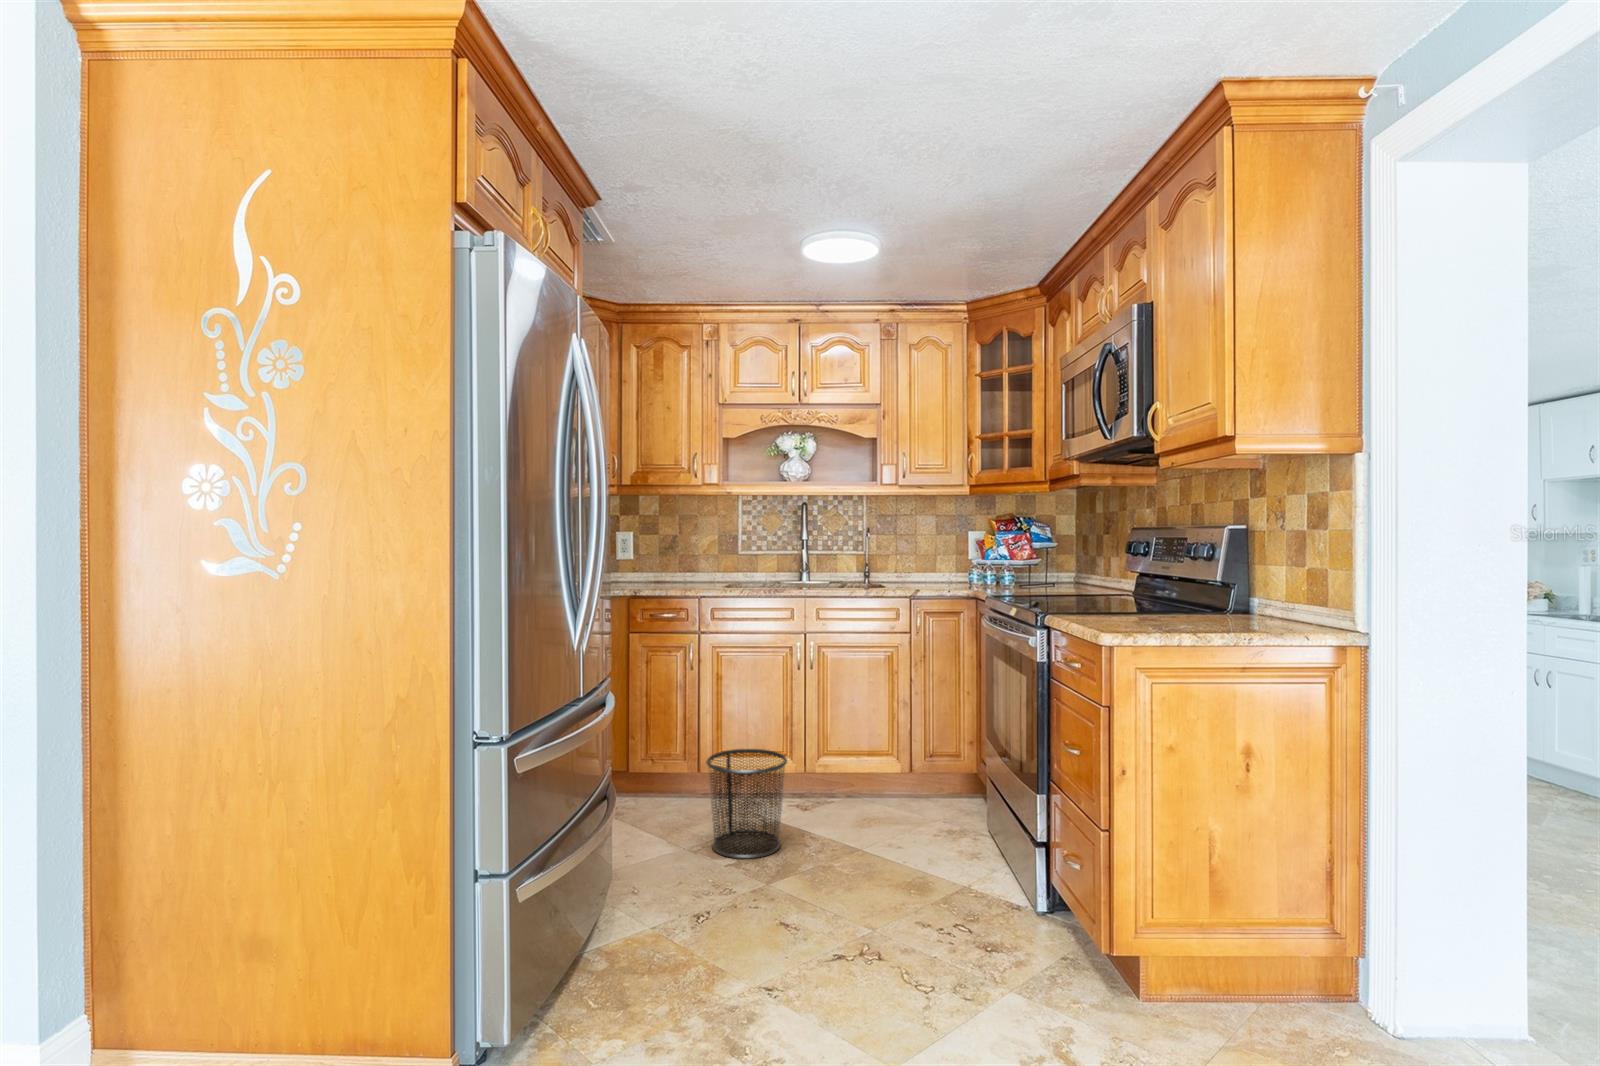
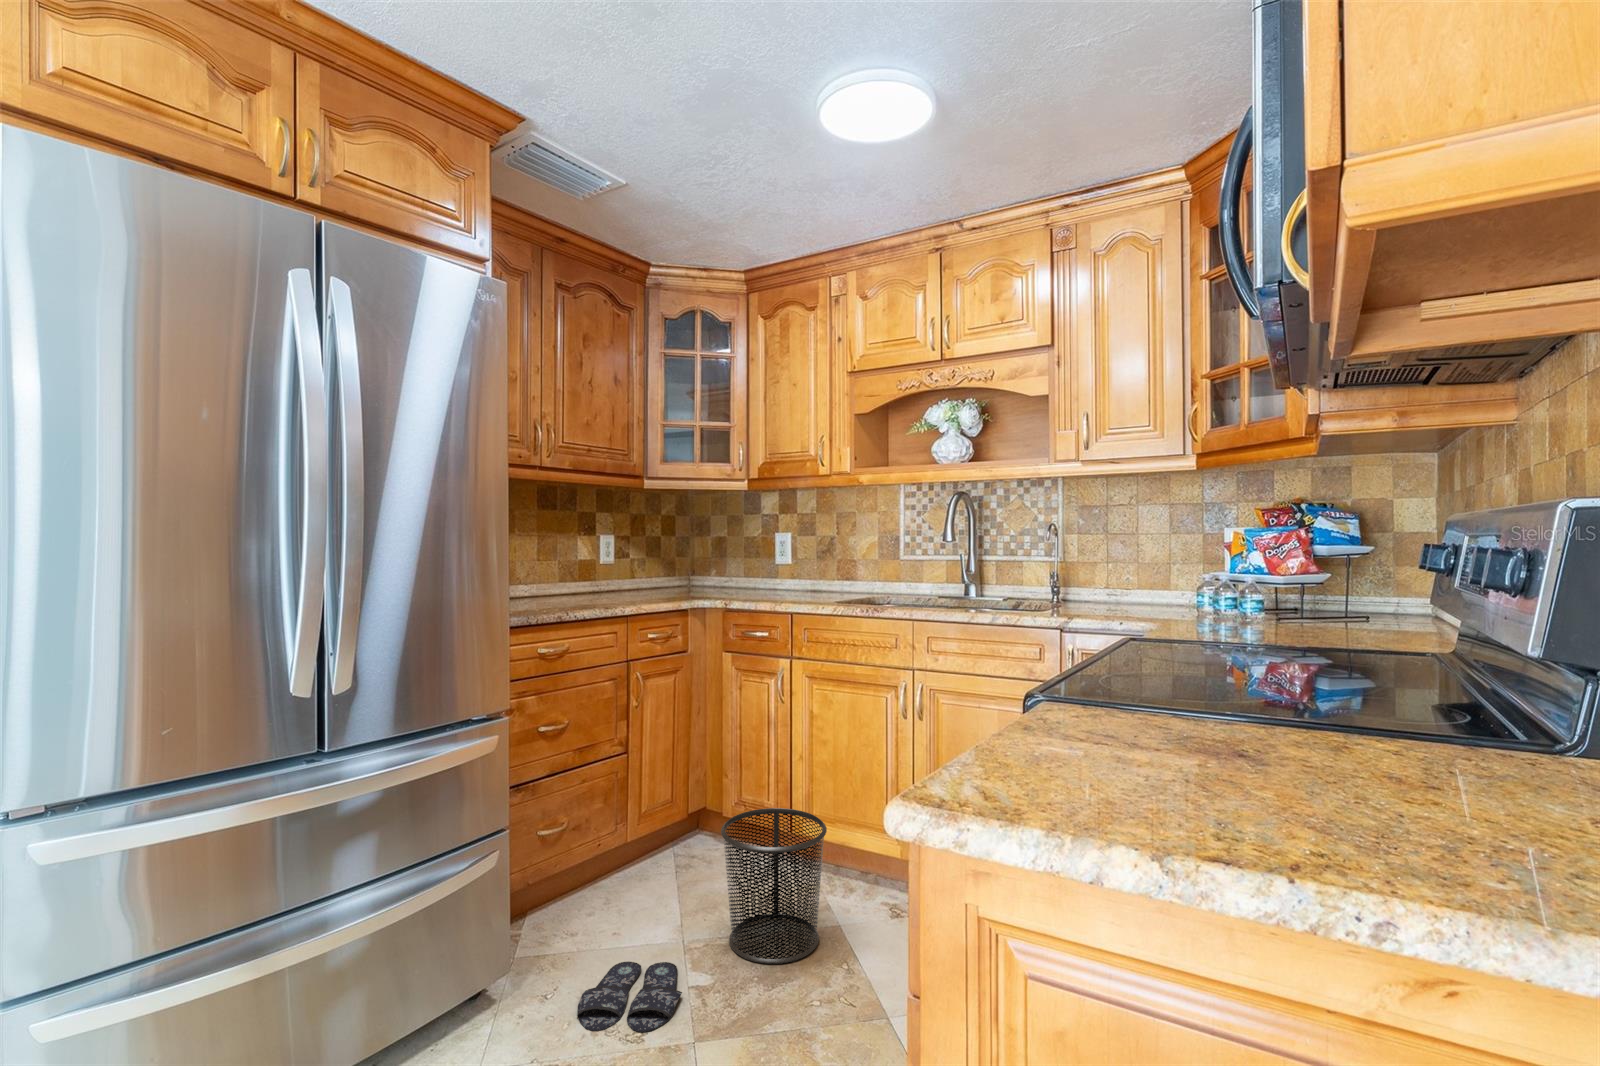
slippers: none [660,872,743,916] -> present [577,962,682,1033]

